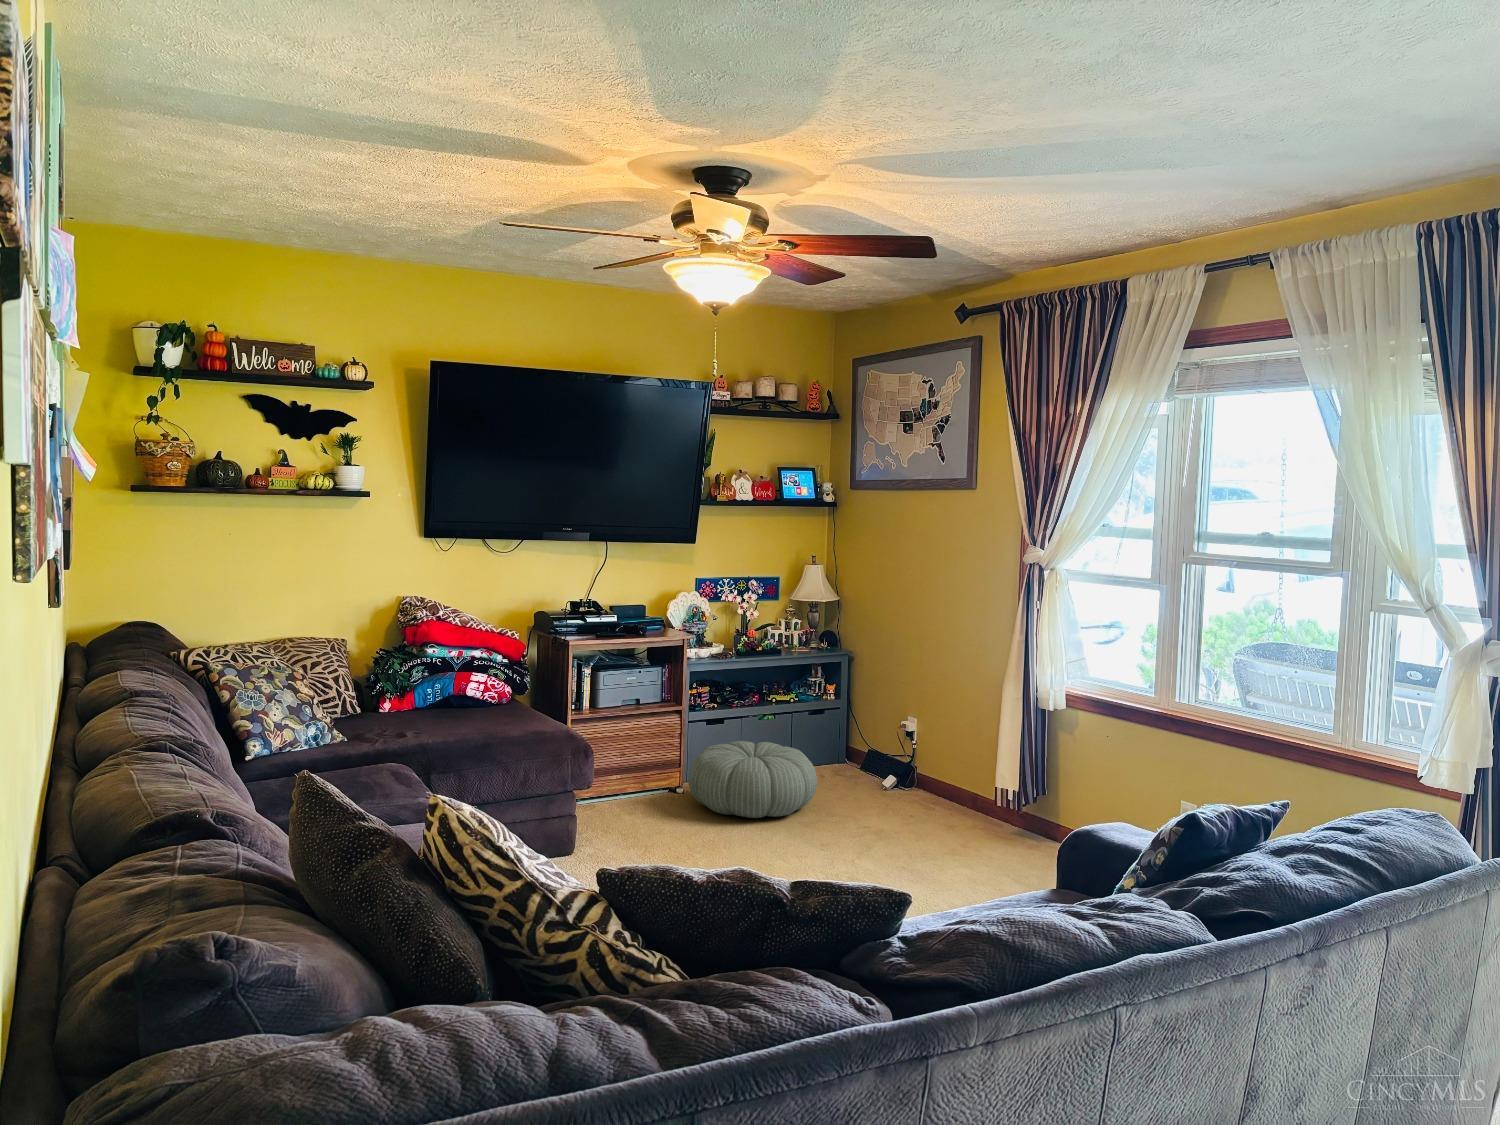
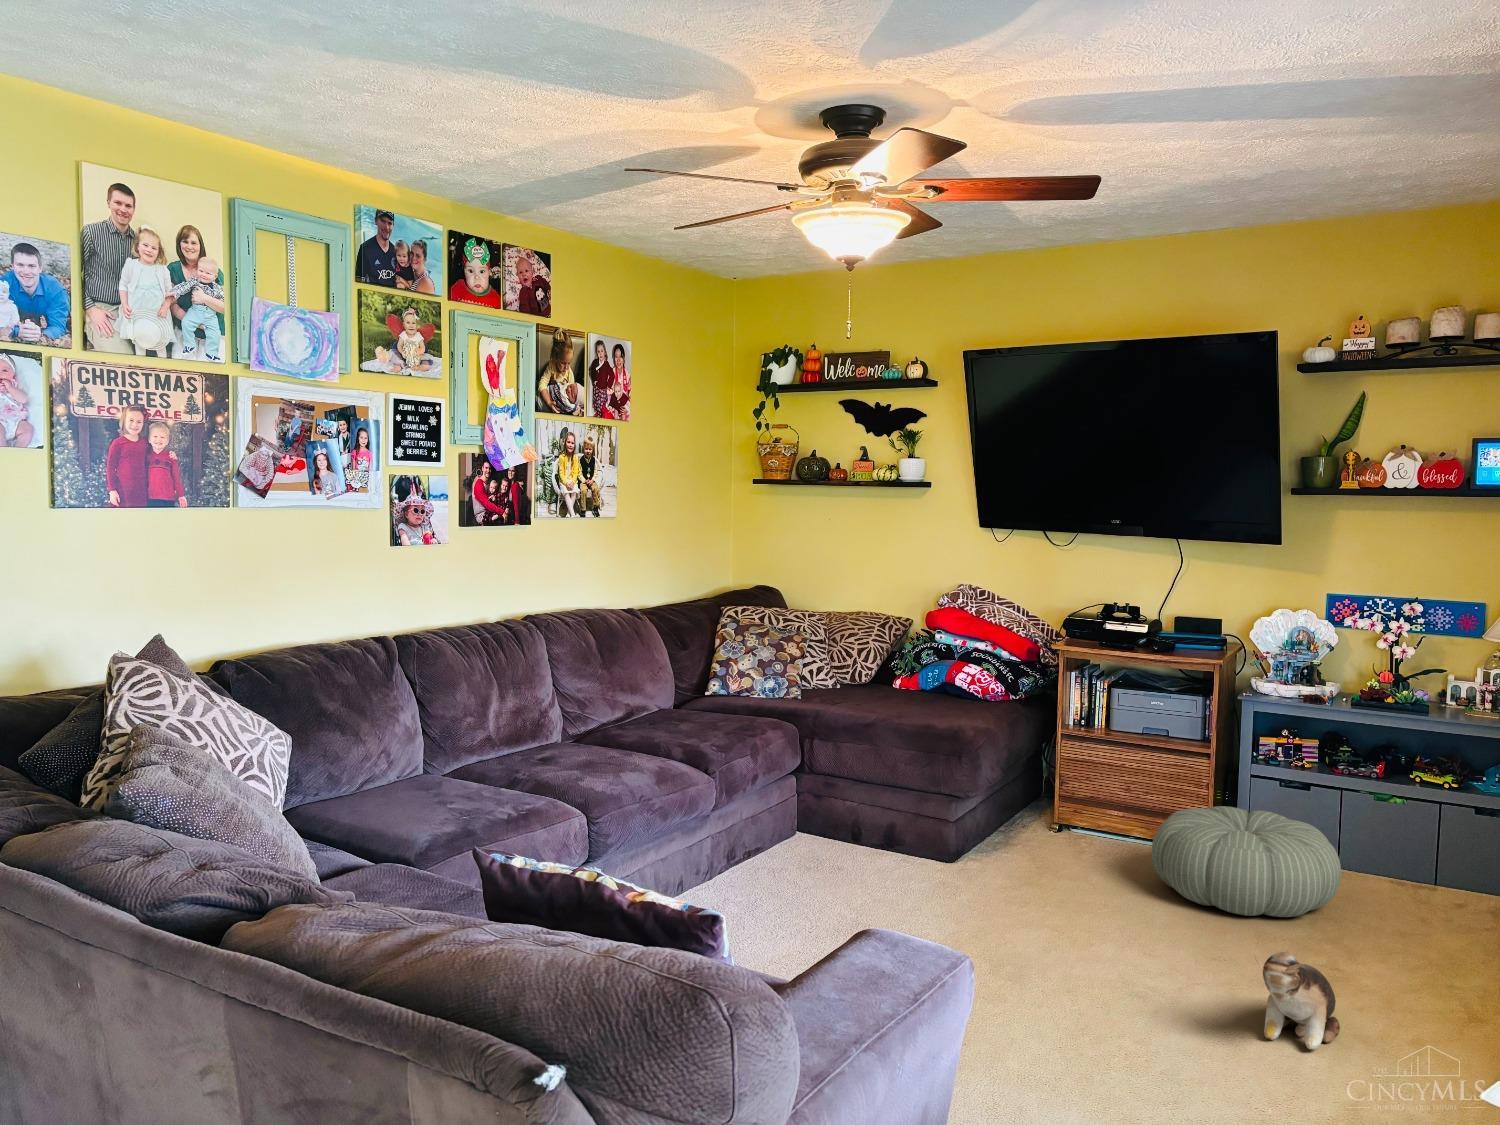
plush toy: none [919,812,985,873] -> present [1254,952,1340,1050]

